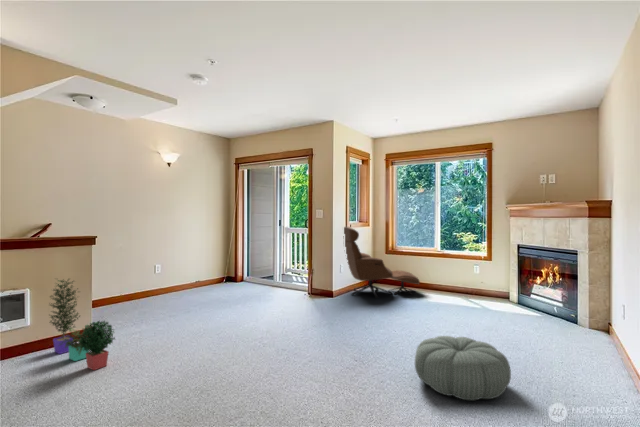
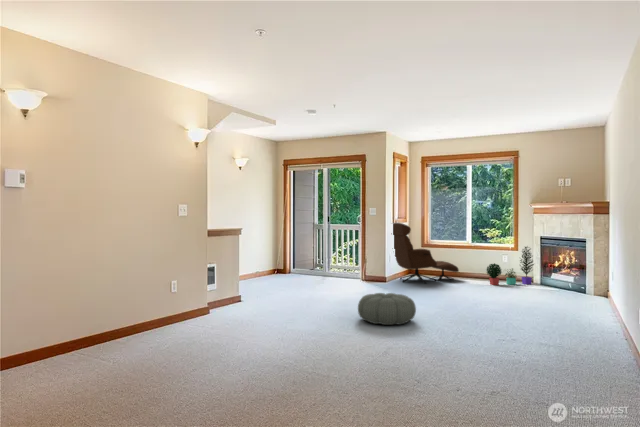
potted plant: present [50,279,115,370] -> present [487,247,534,285]
pouf: present [415,336,511,400] -> present [358,293,416,325]

